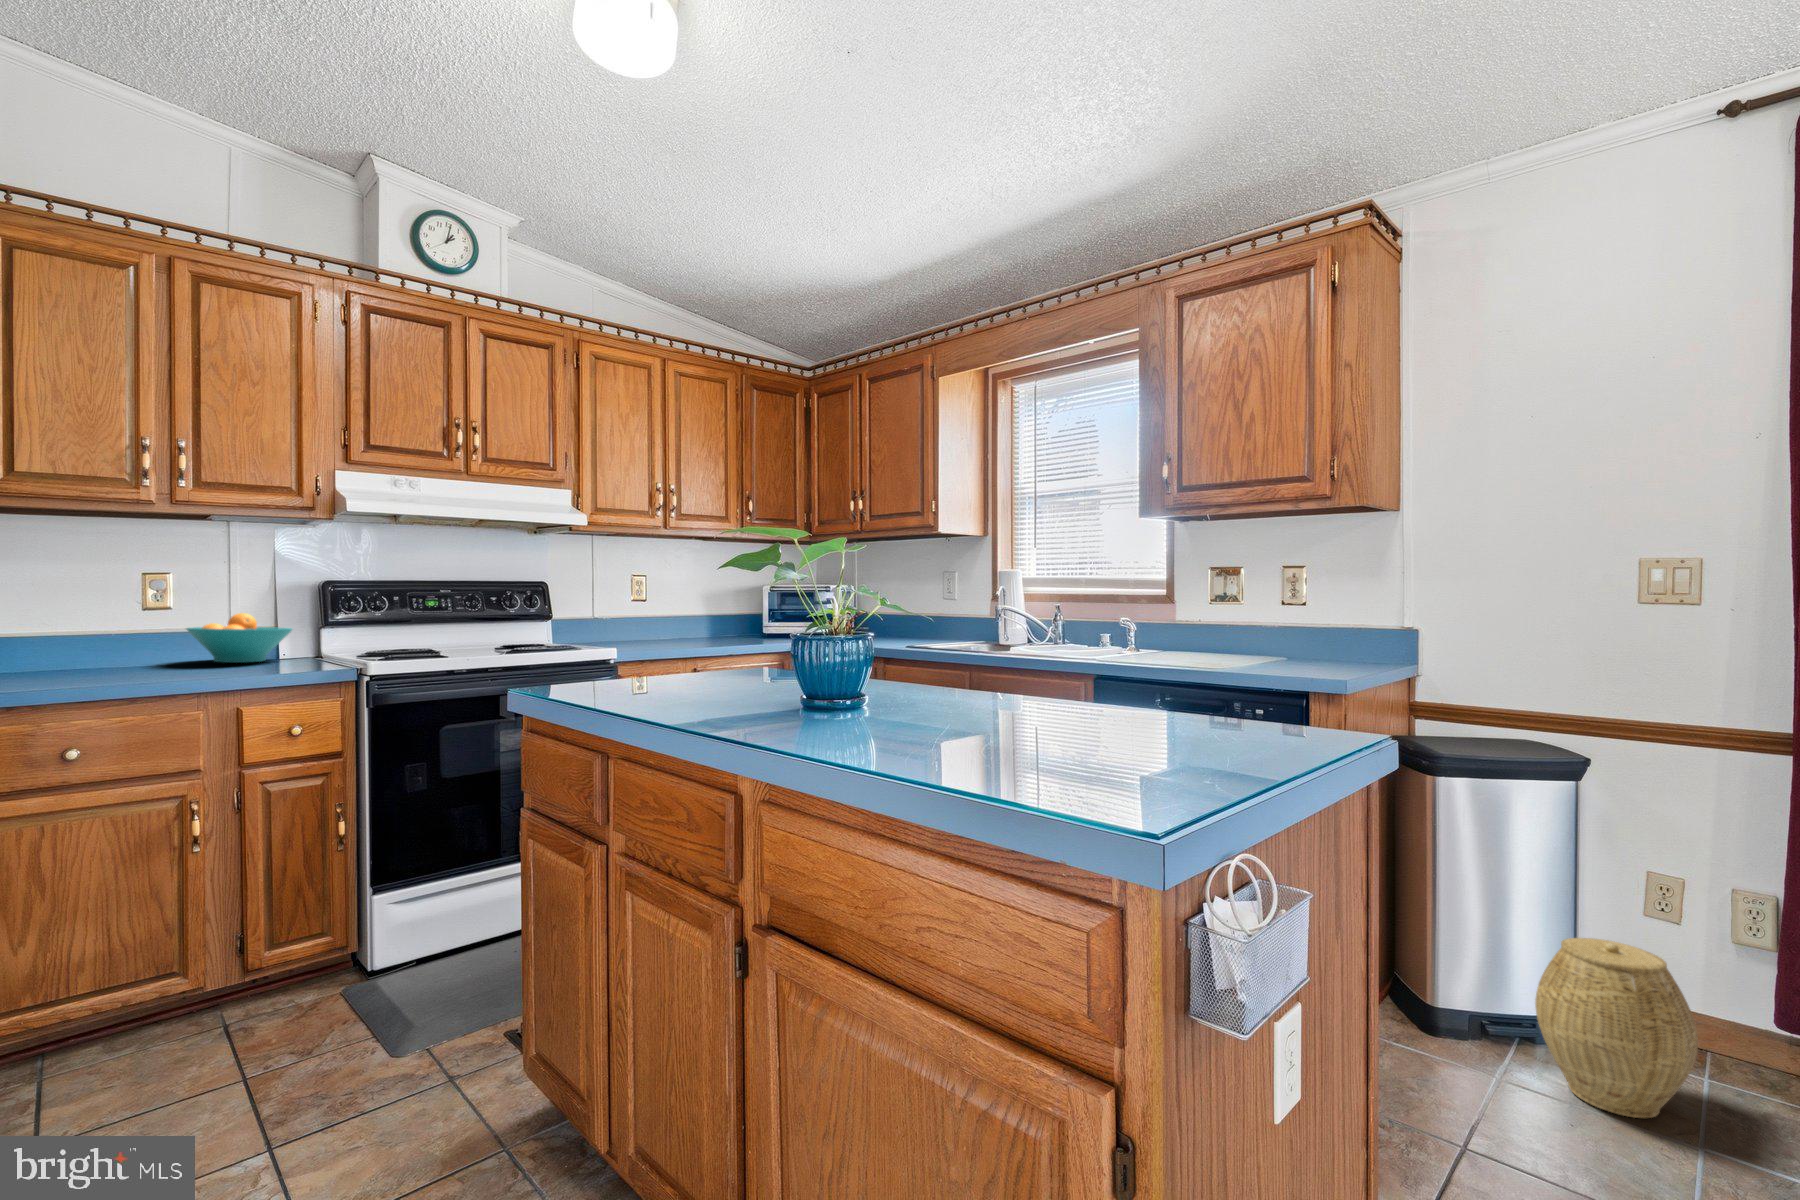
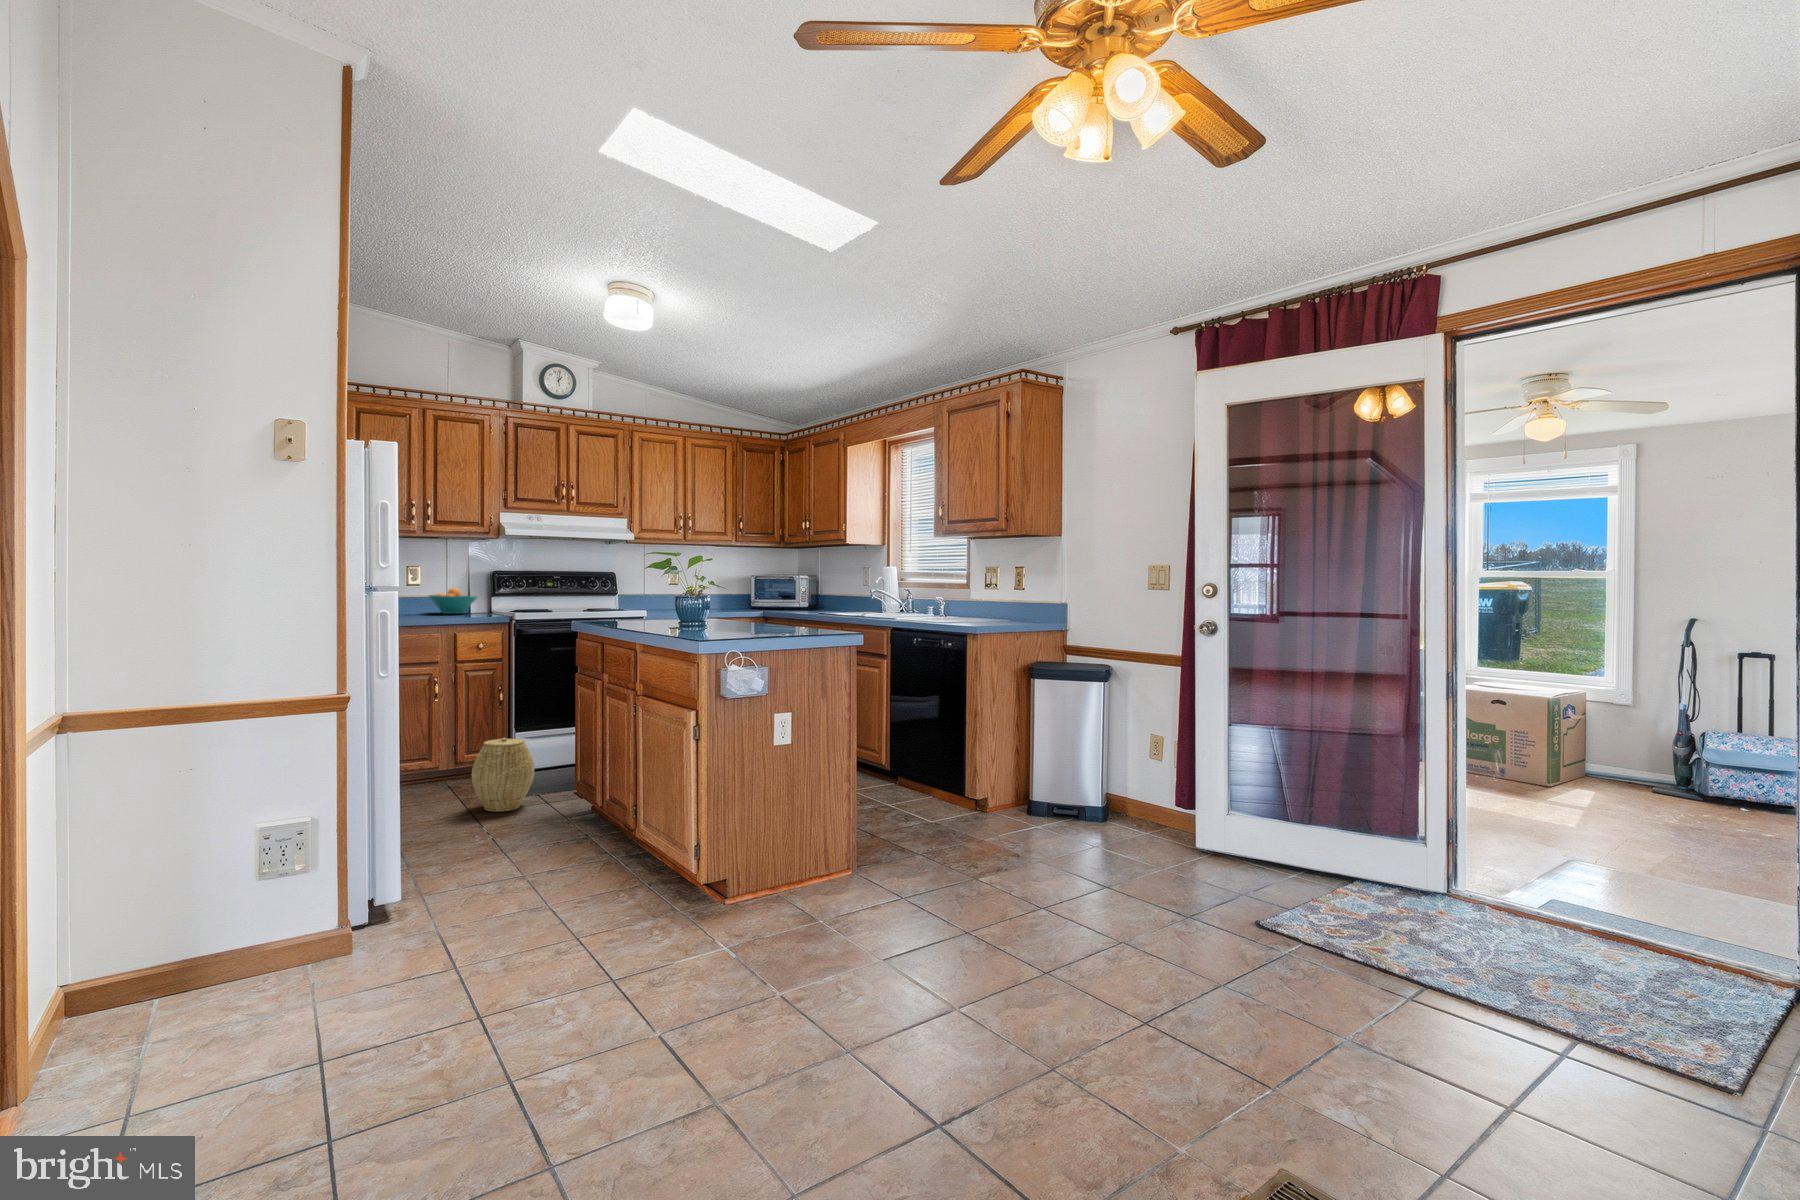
woven basket: present [1535,938,1698,1118] -> present [472,738,534,812]

